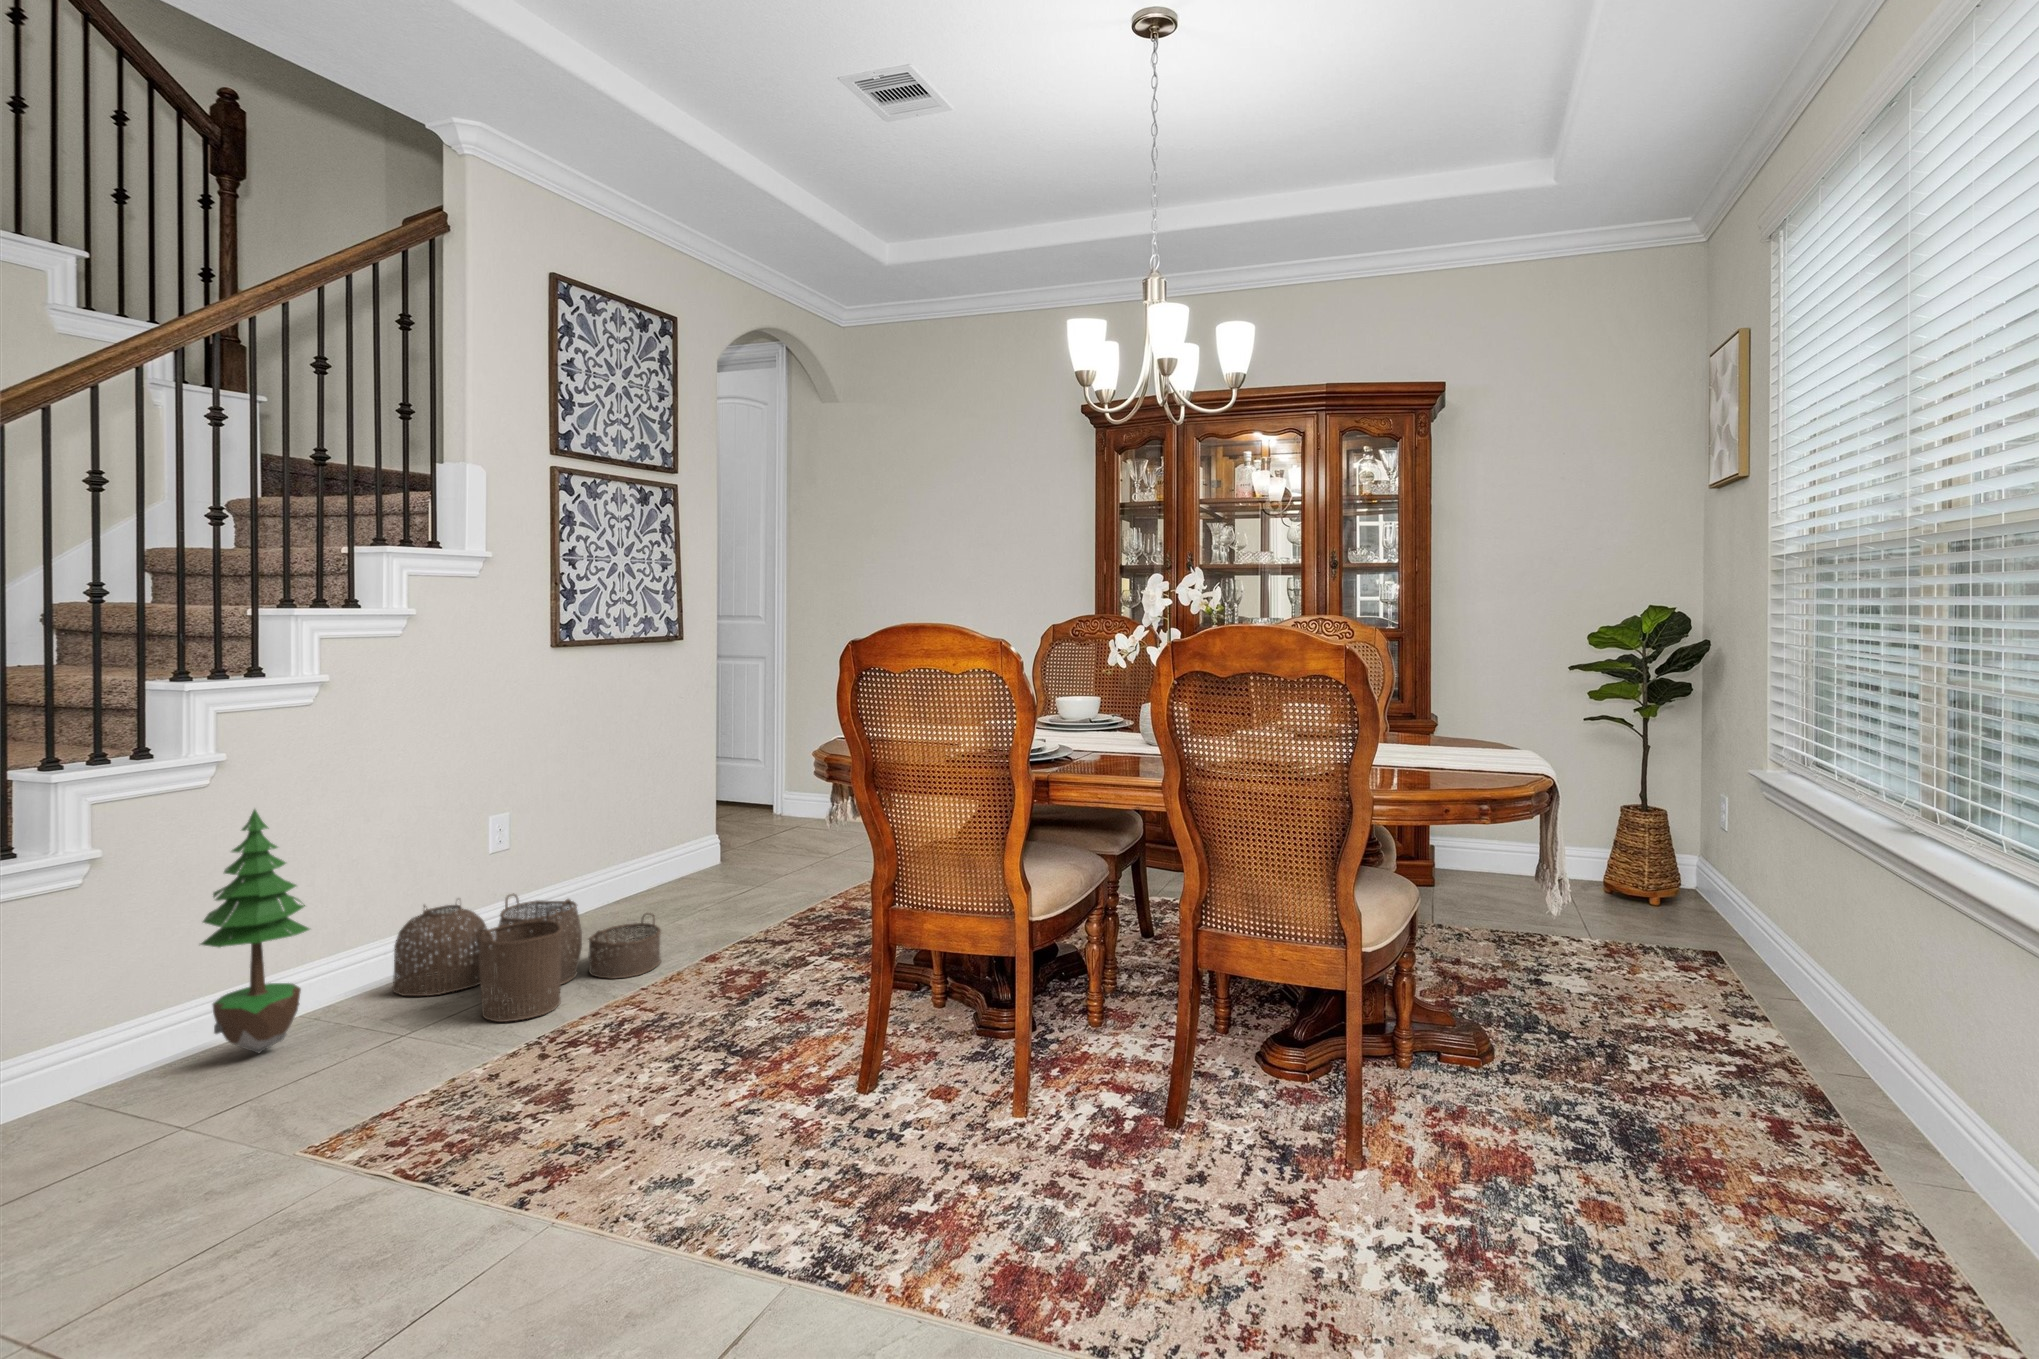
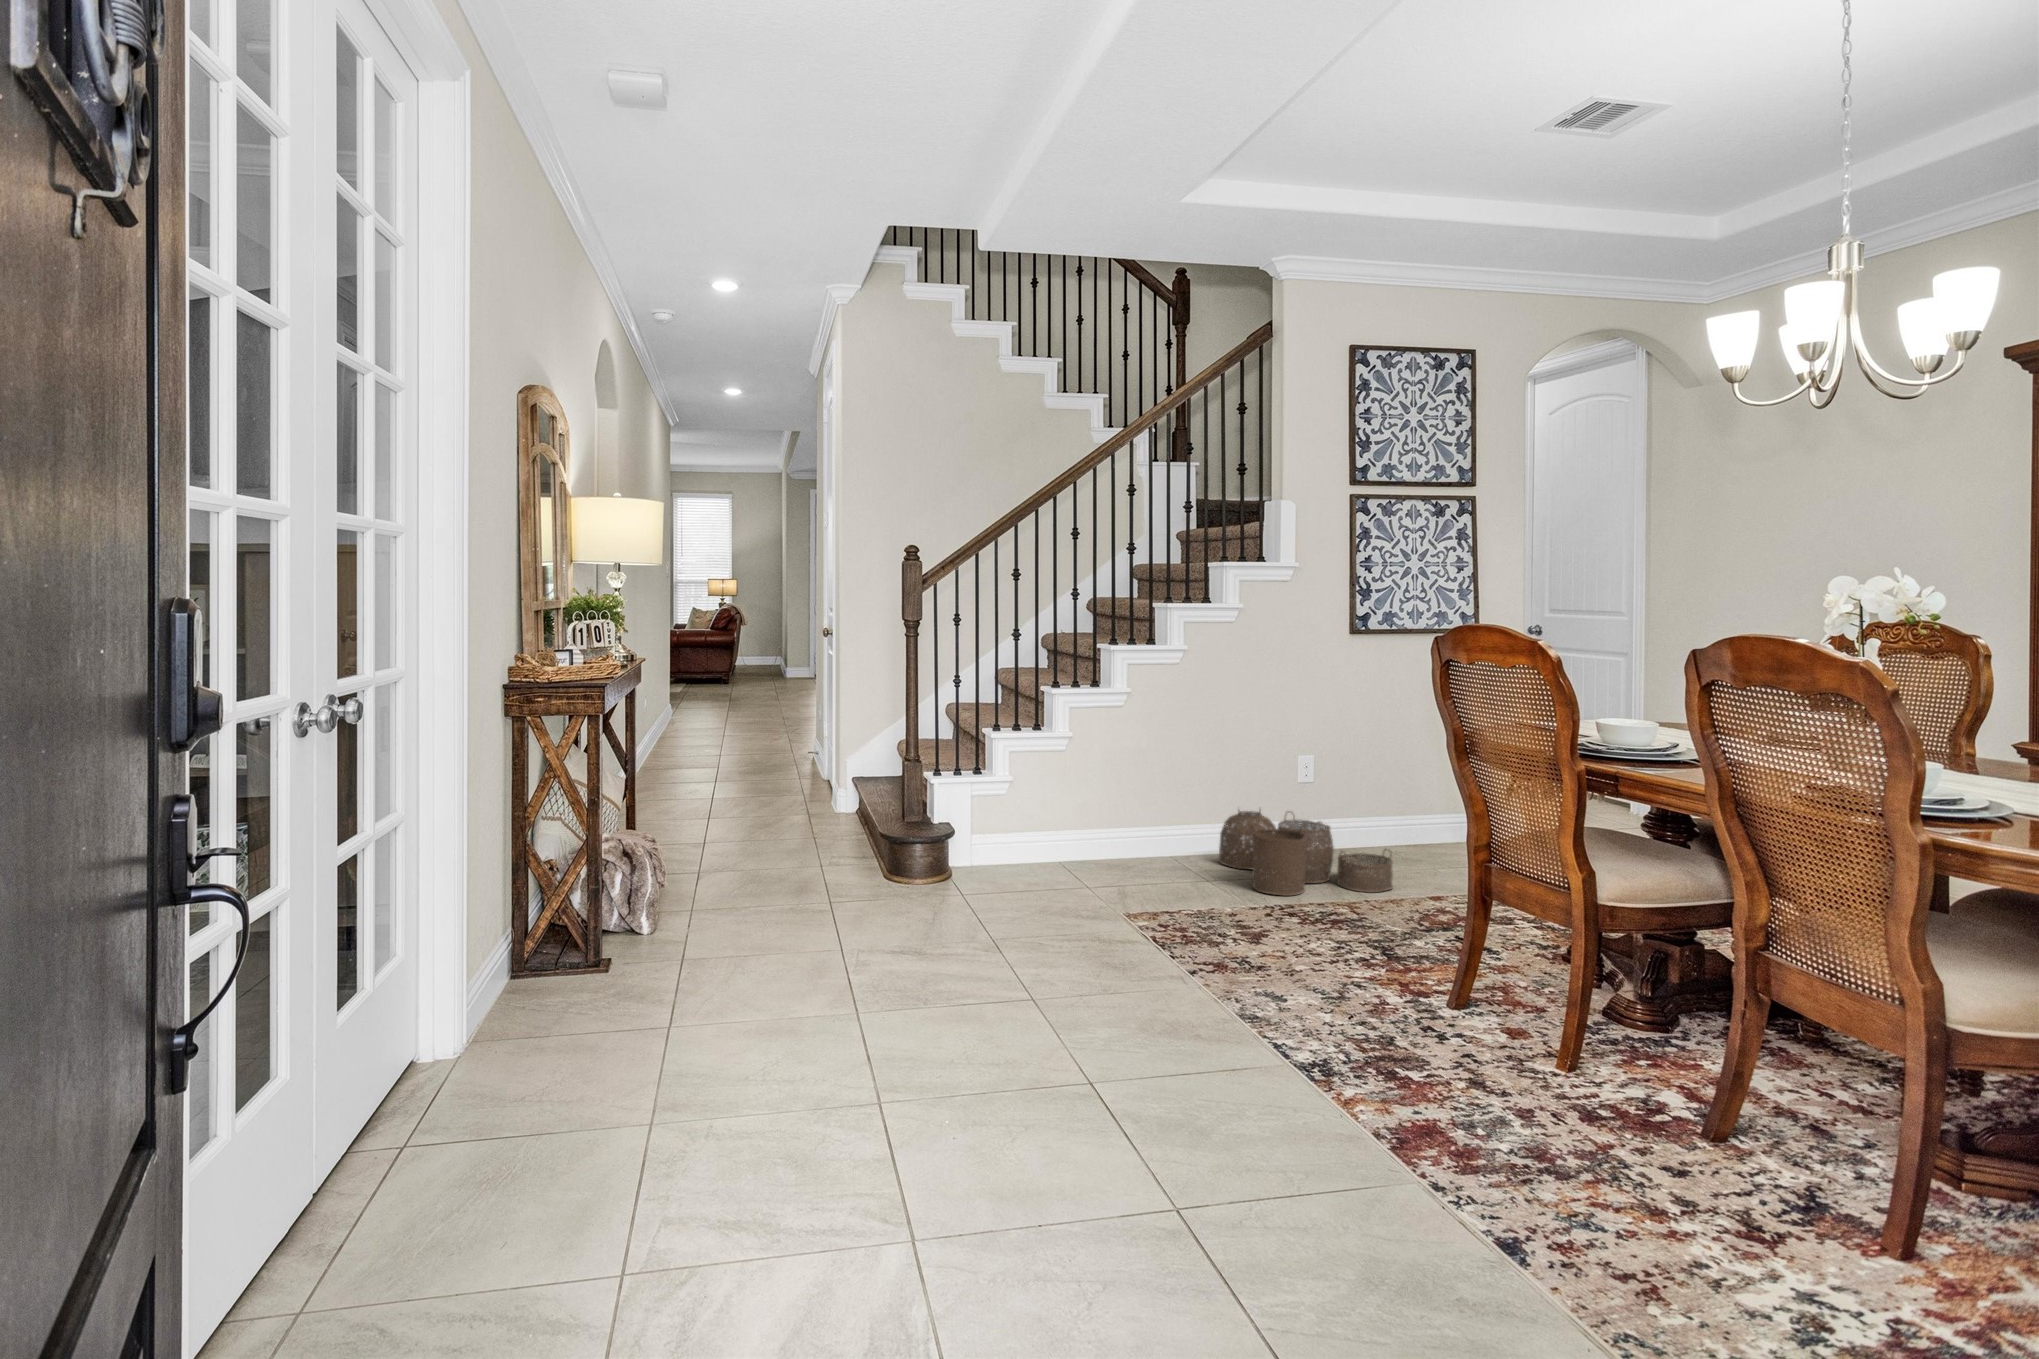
potted tree: present [201,809,309,1053] -> none [1110,724,1163,871]

